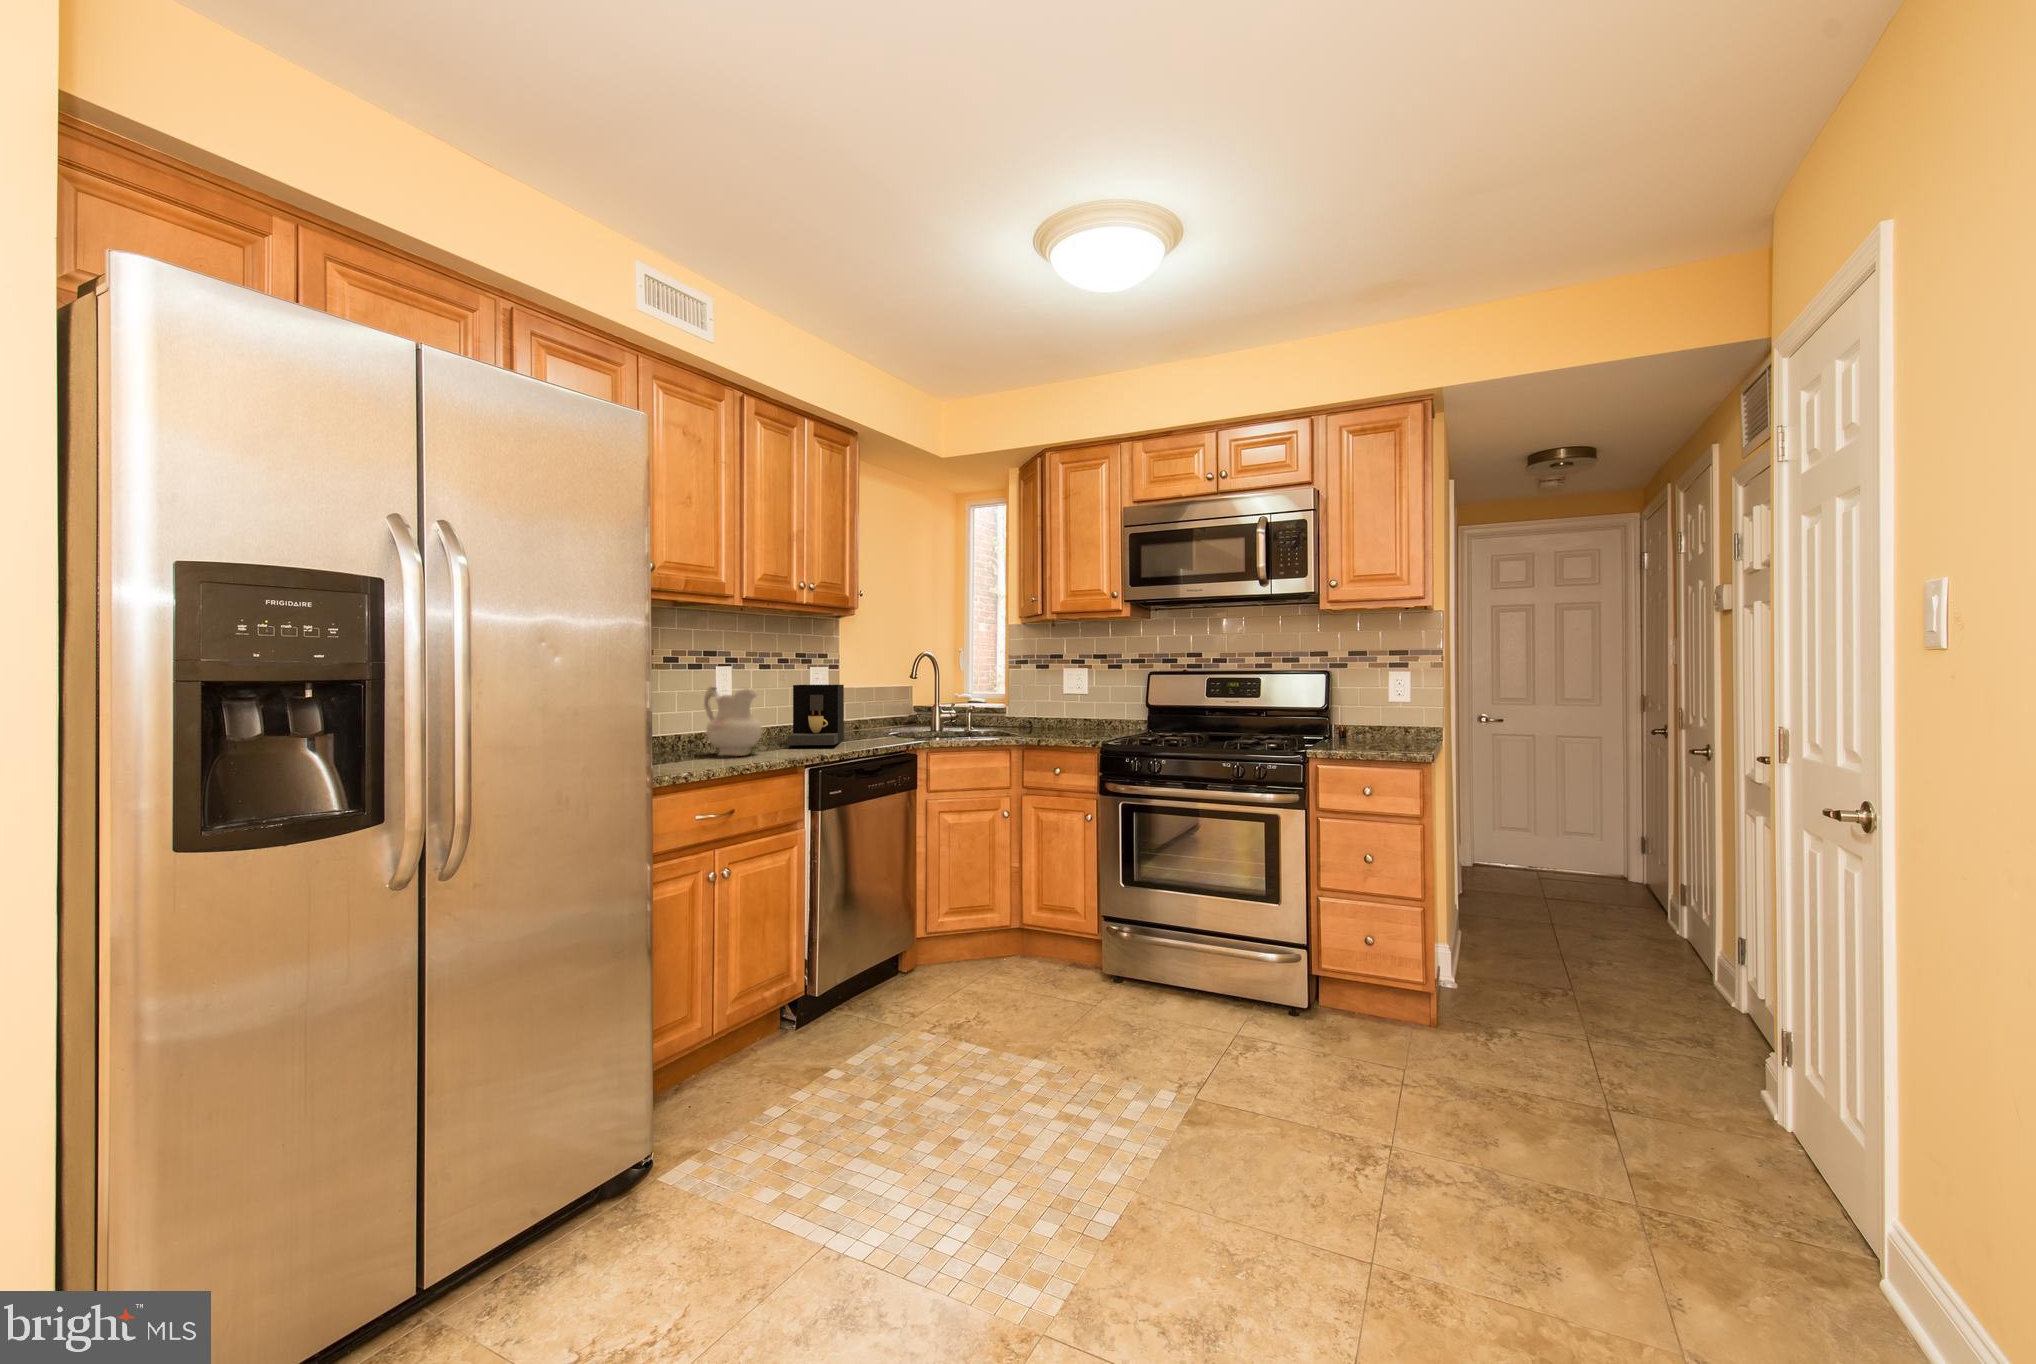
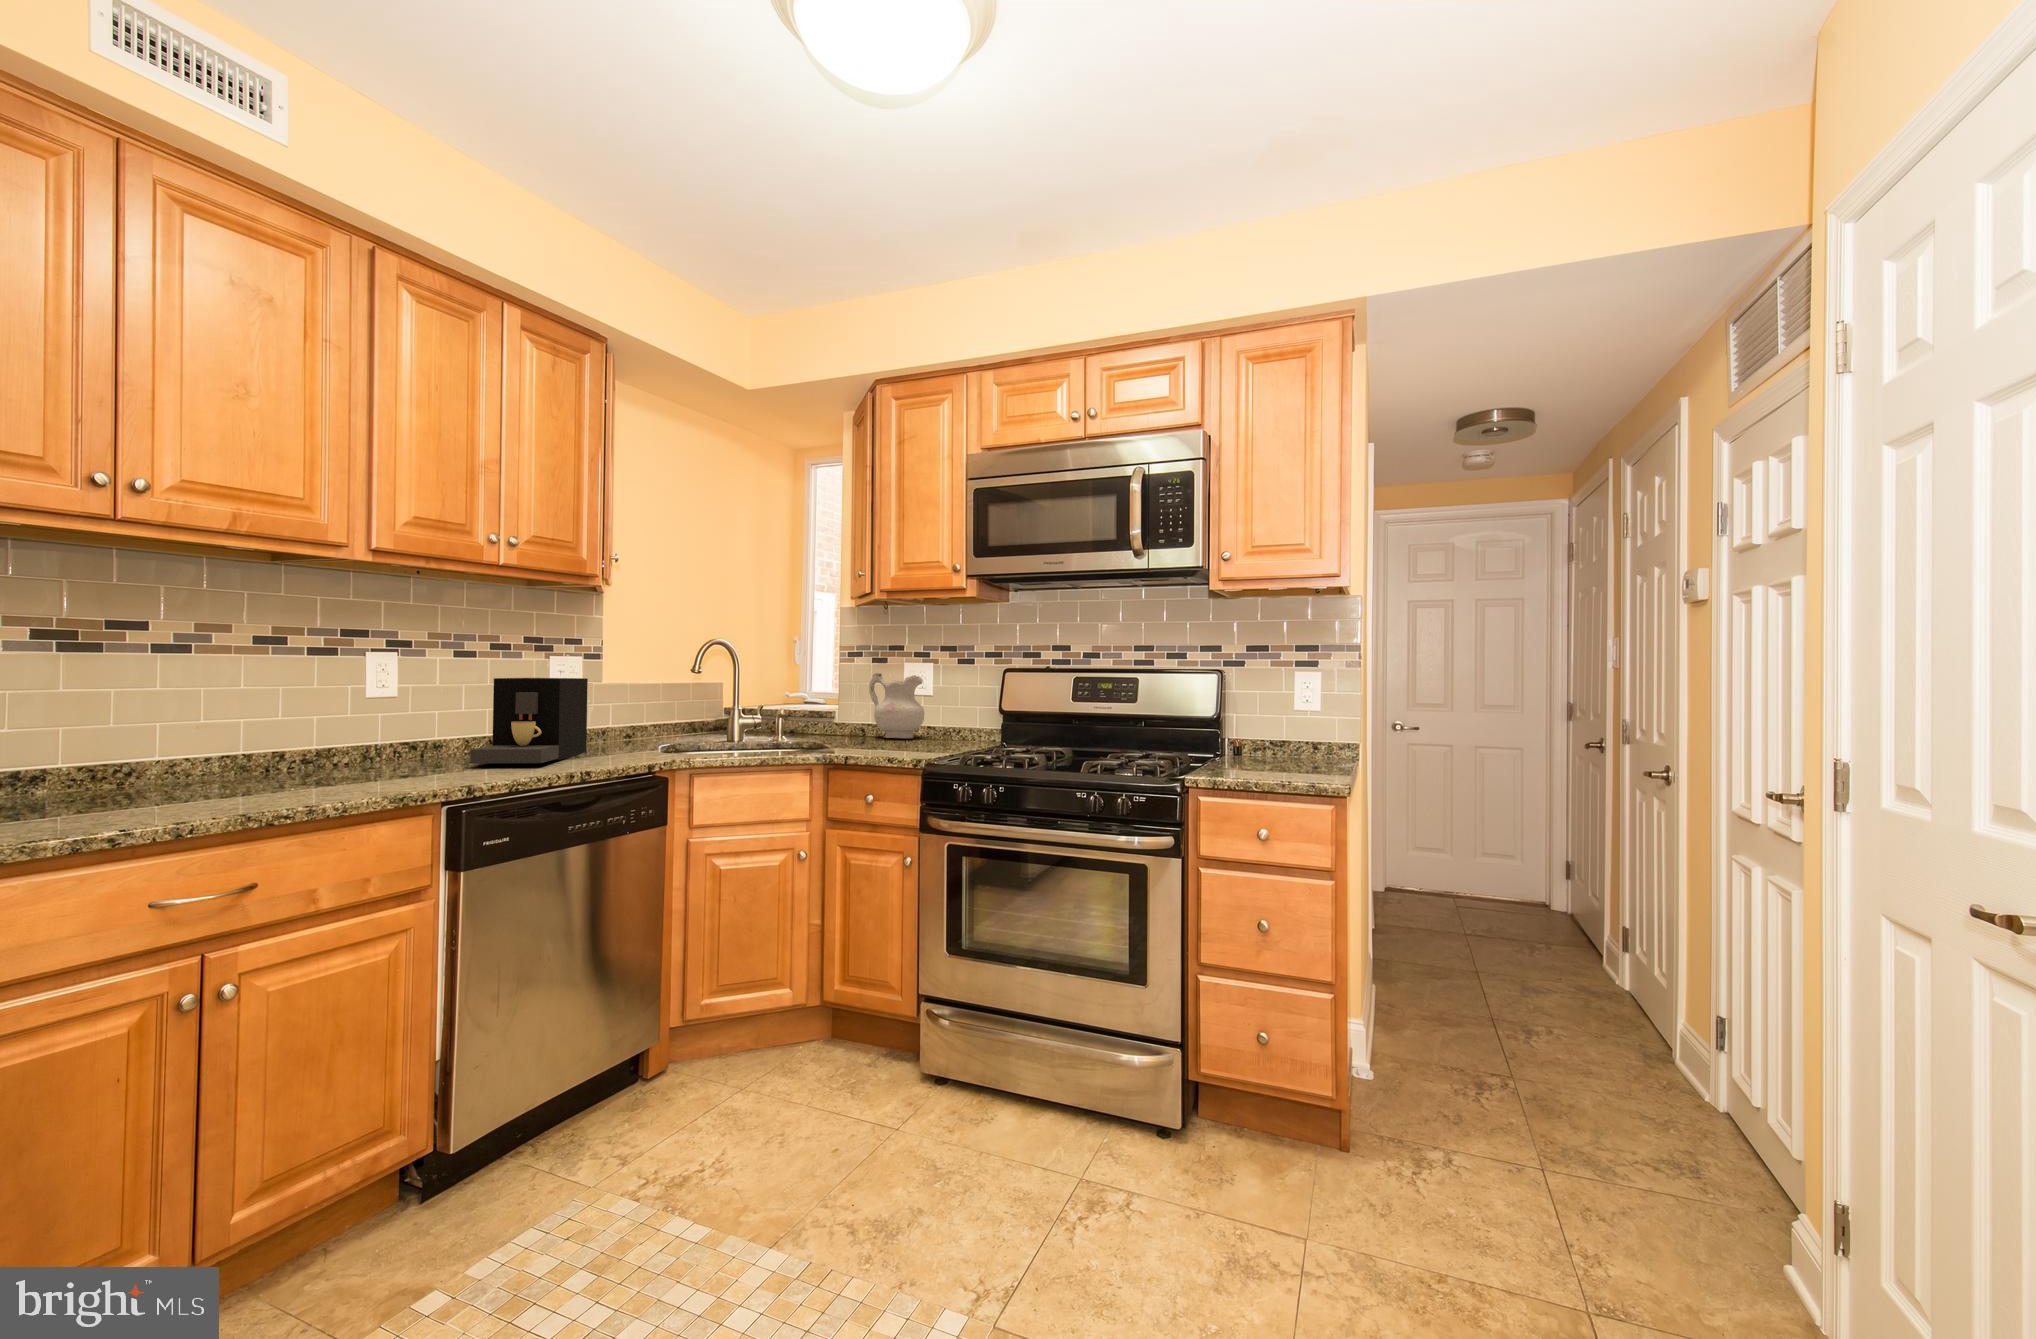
ceramic pitcher: present [704,687,762,756] -> present [869,673,924,738]

